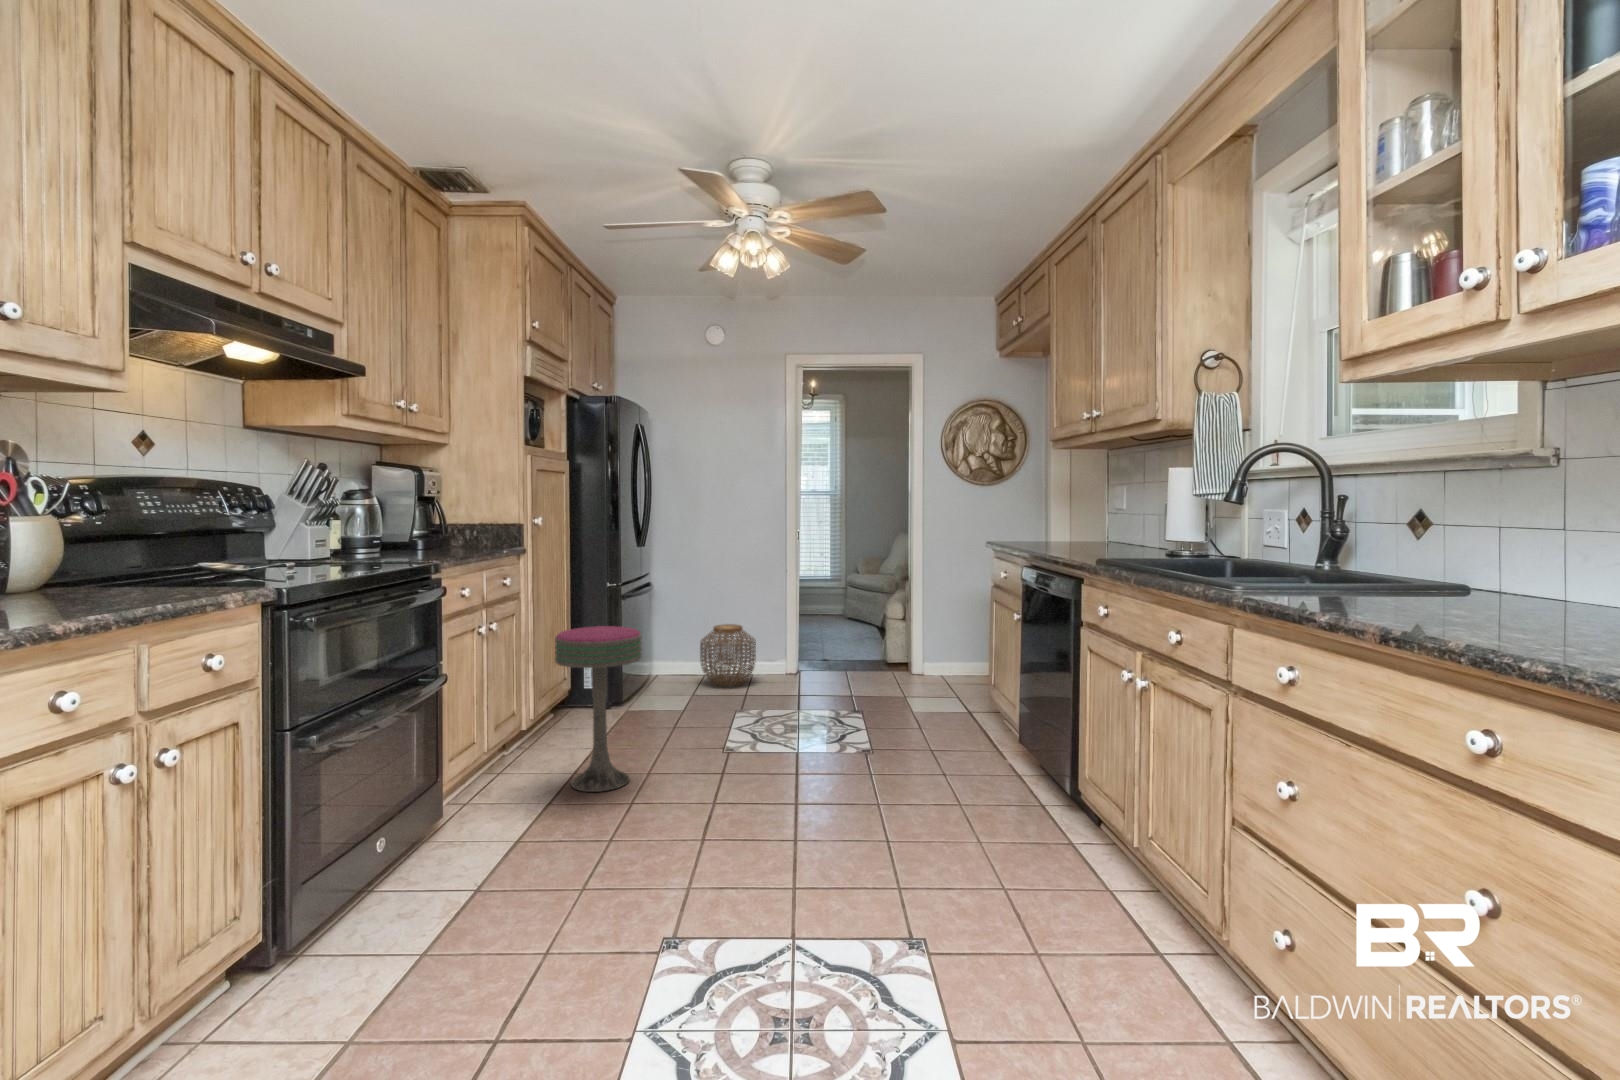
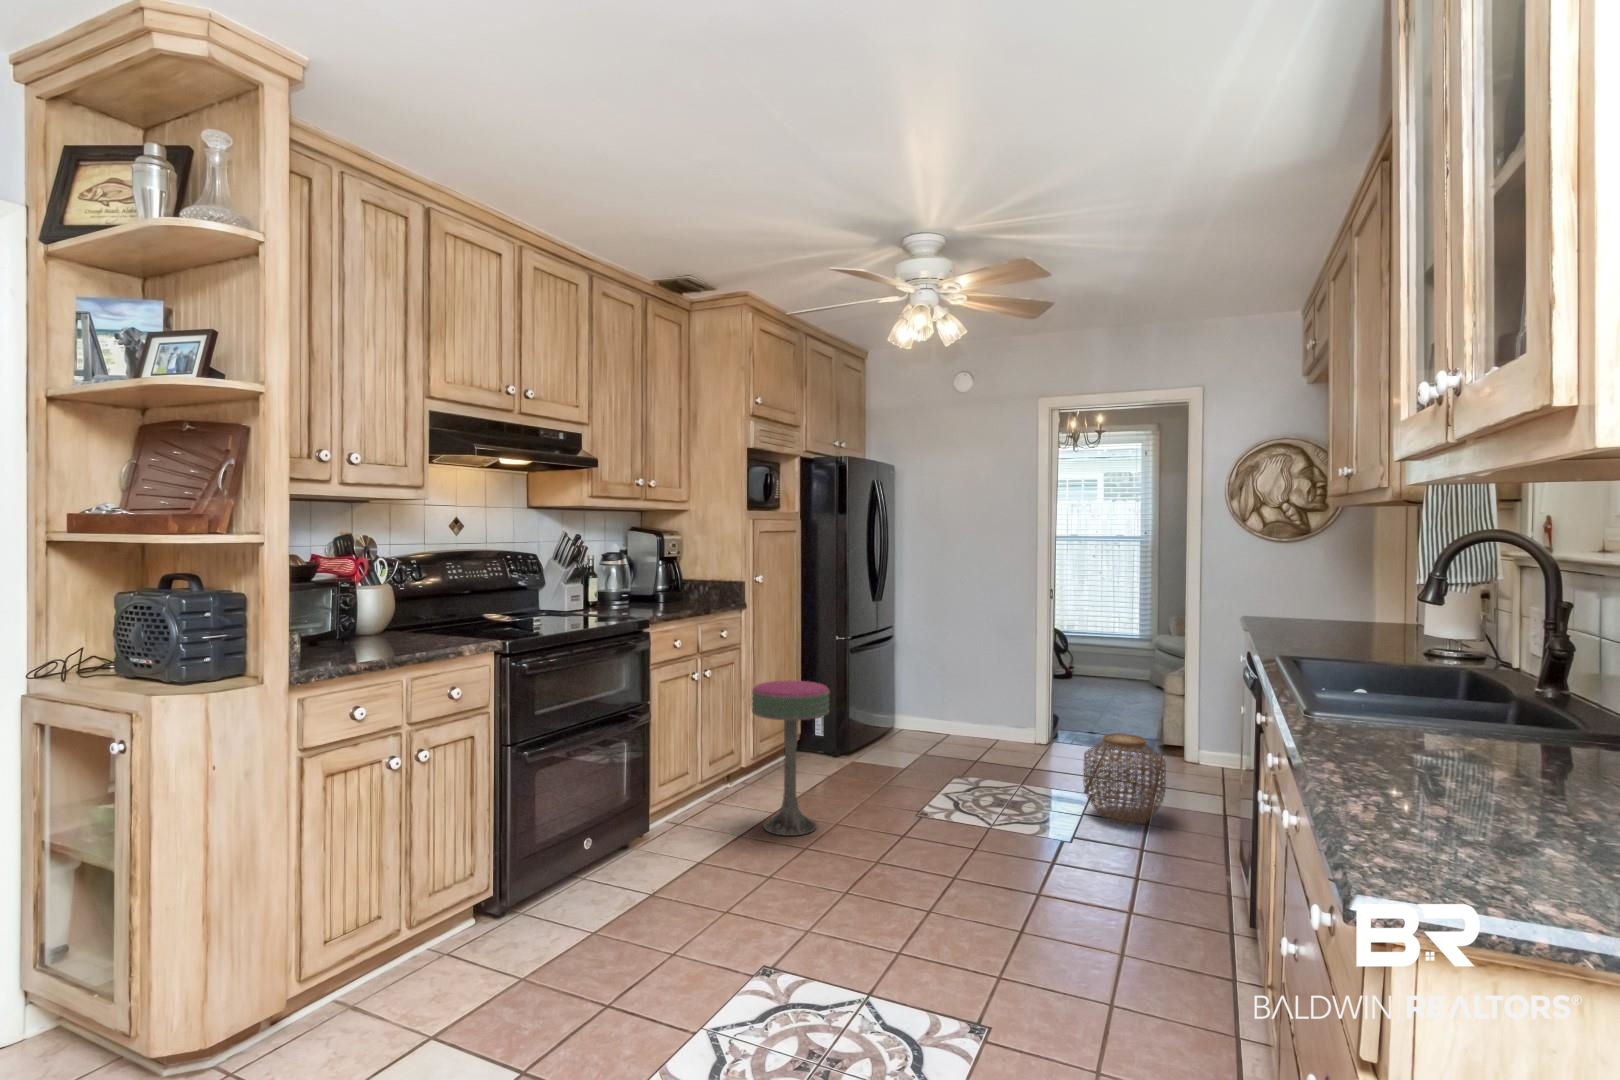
woven basket: present [700,624,756,687] -> present [1084,733,1166,825]

